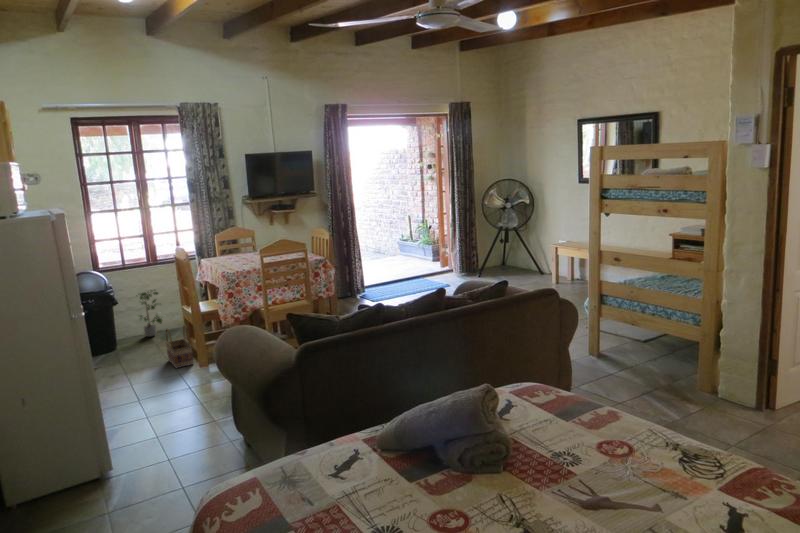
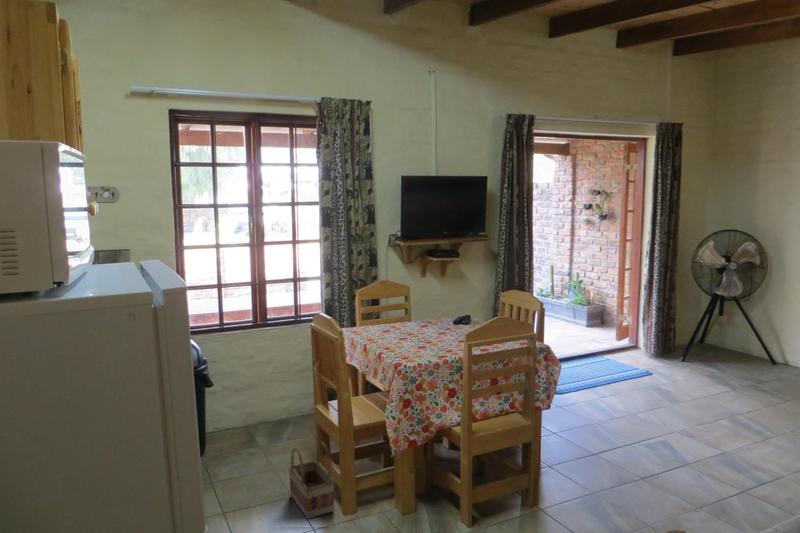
potted plant: present [136,292,162,337] -> none [235,363,278,435]

